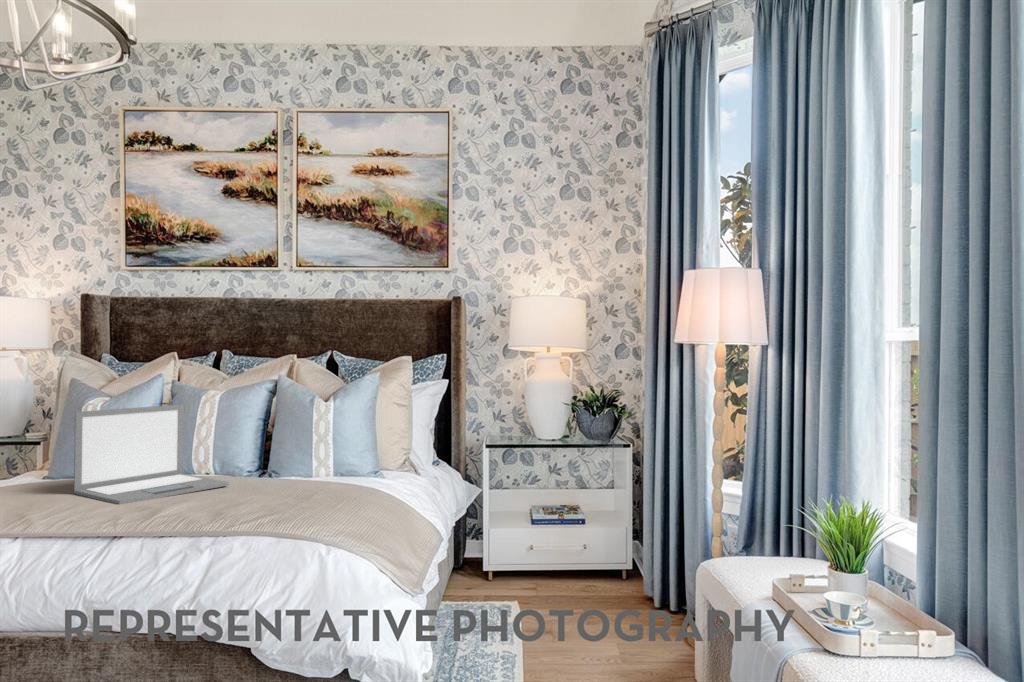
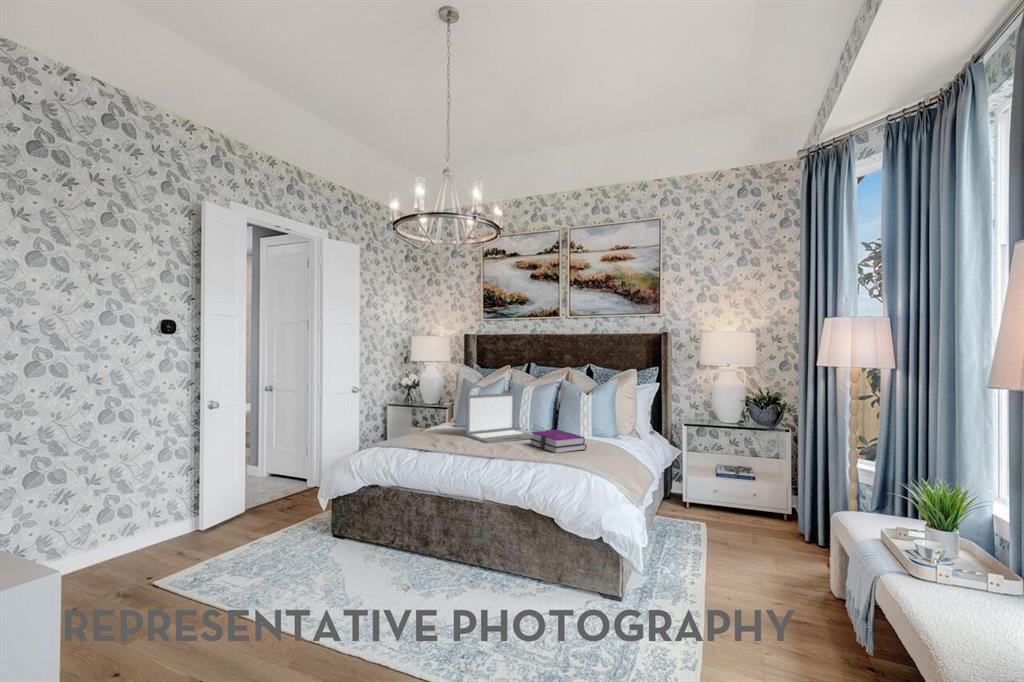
hardback book: none [209,468,320,512] -> present [530,430,587,453]

